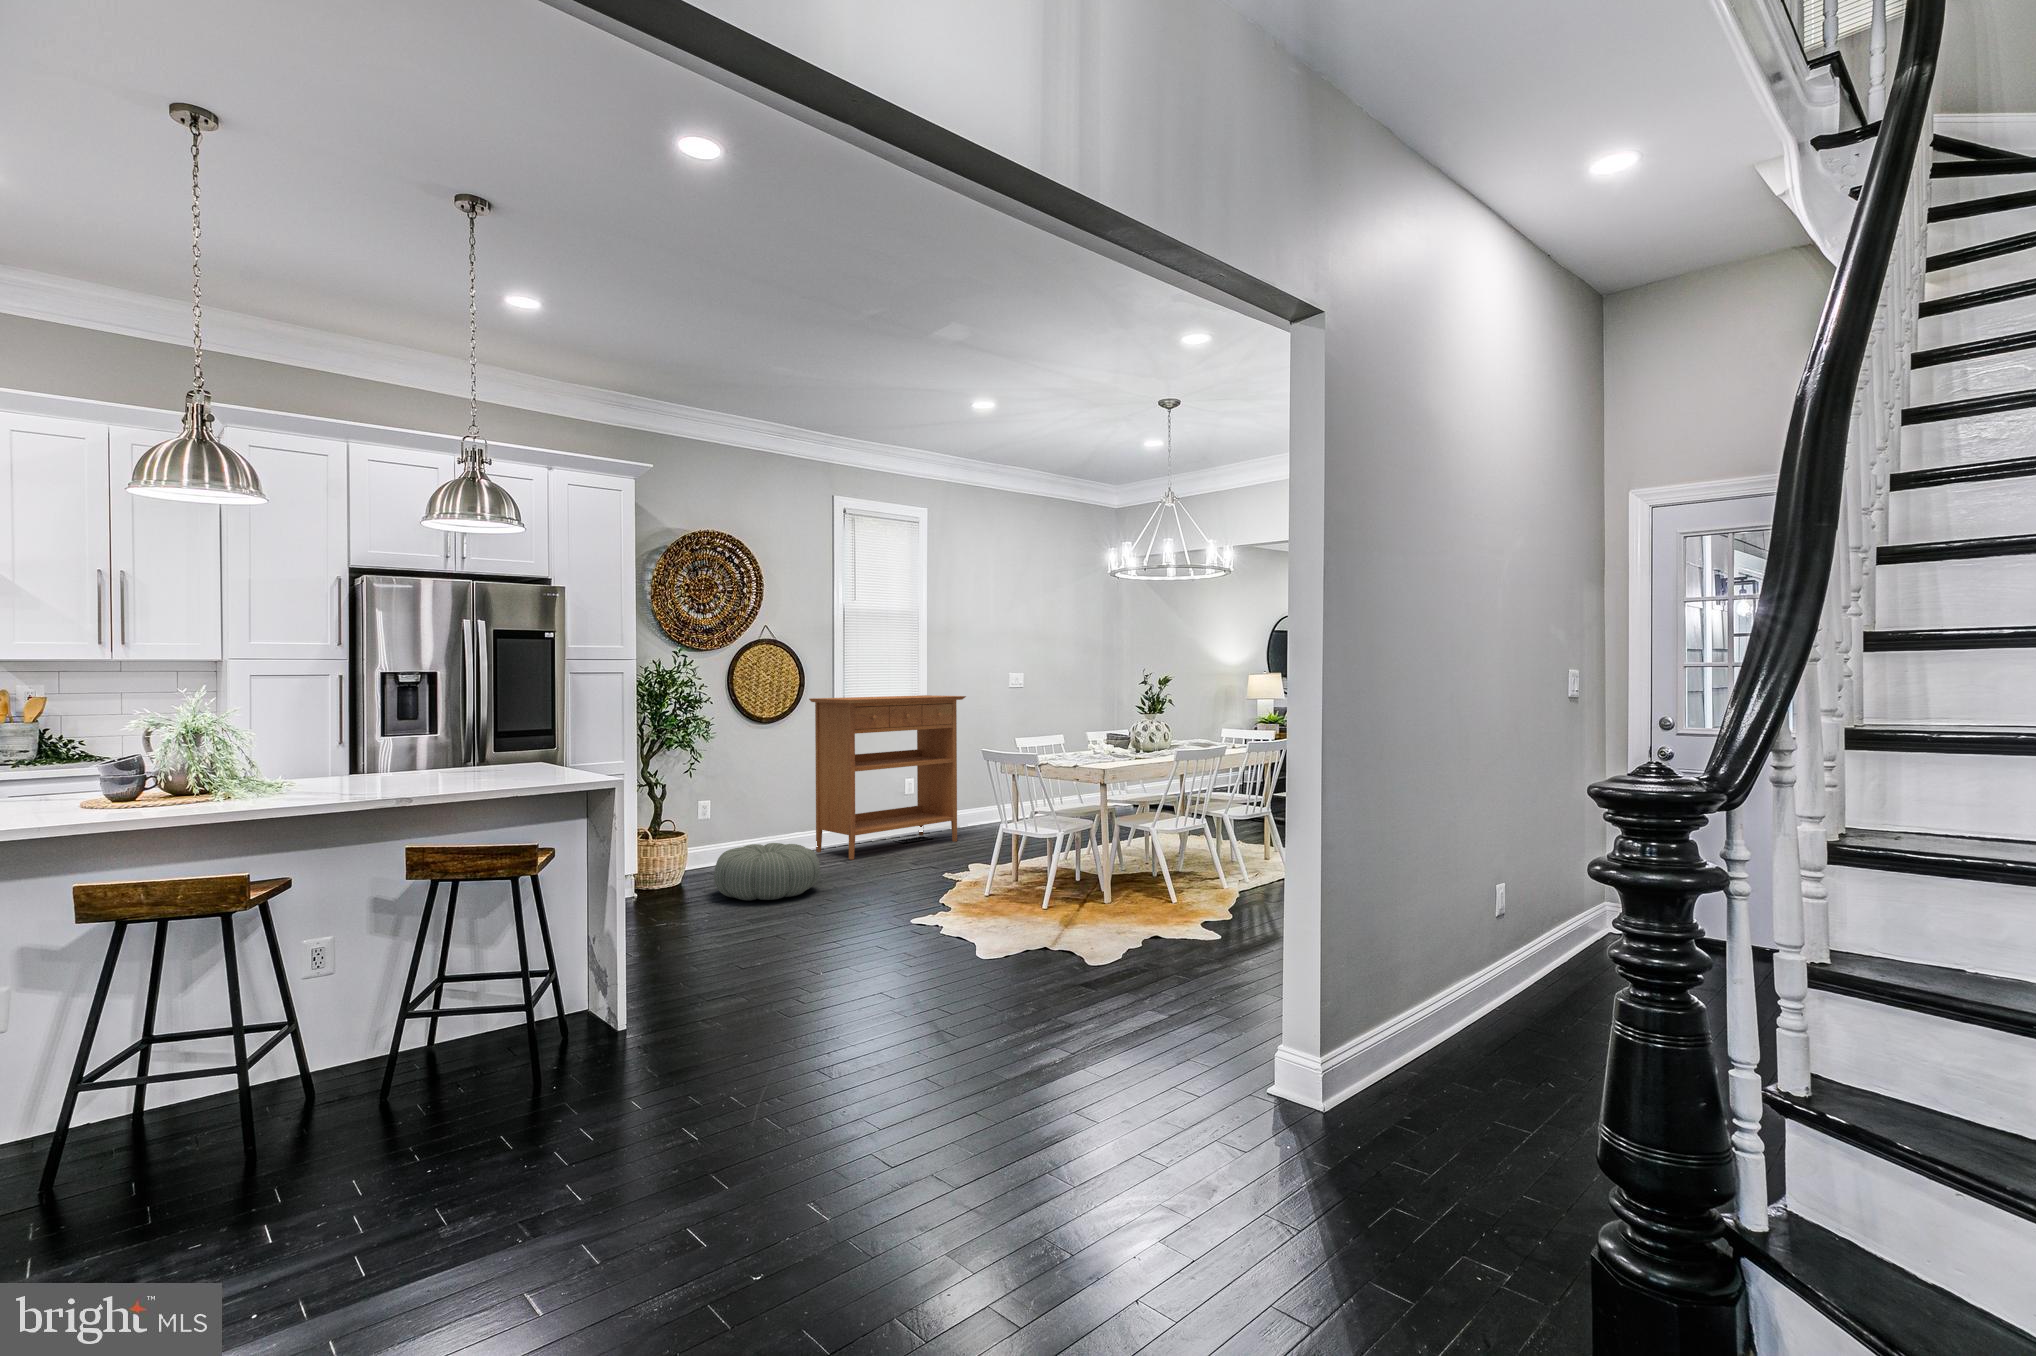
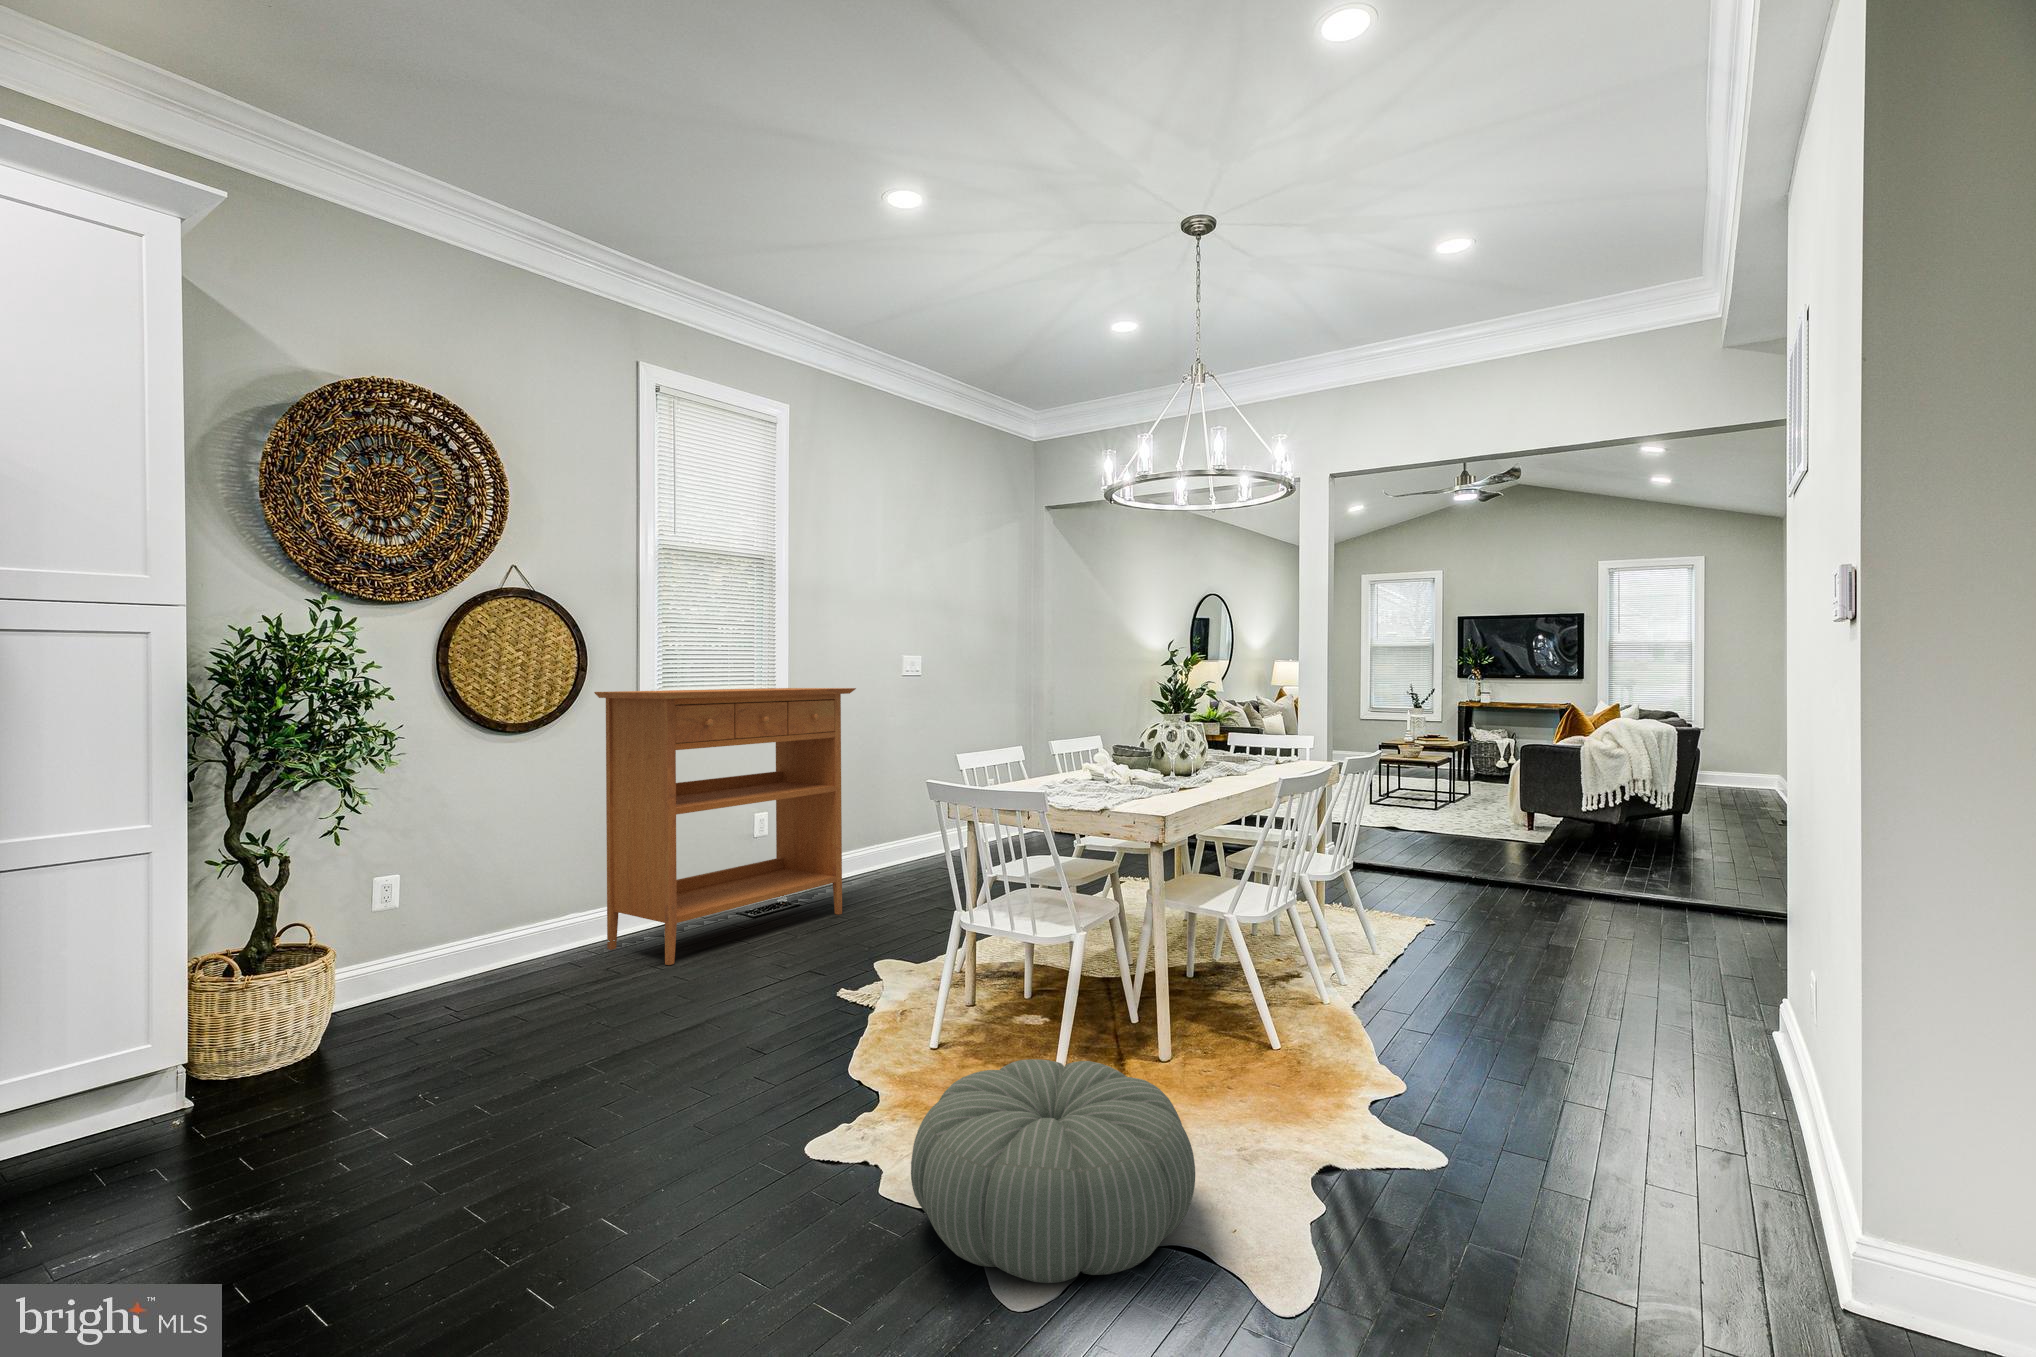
pouf: present [714,843,820,900] -> present [911,1059,1195,1283]

